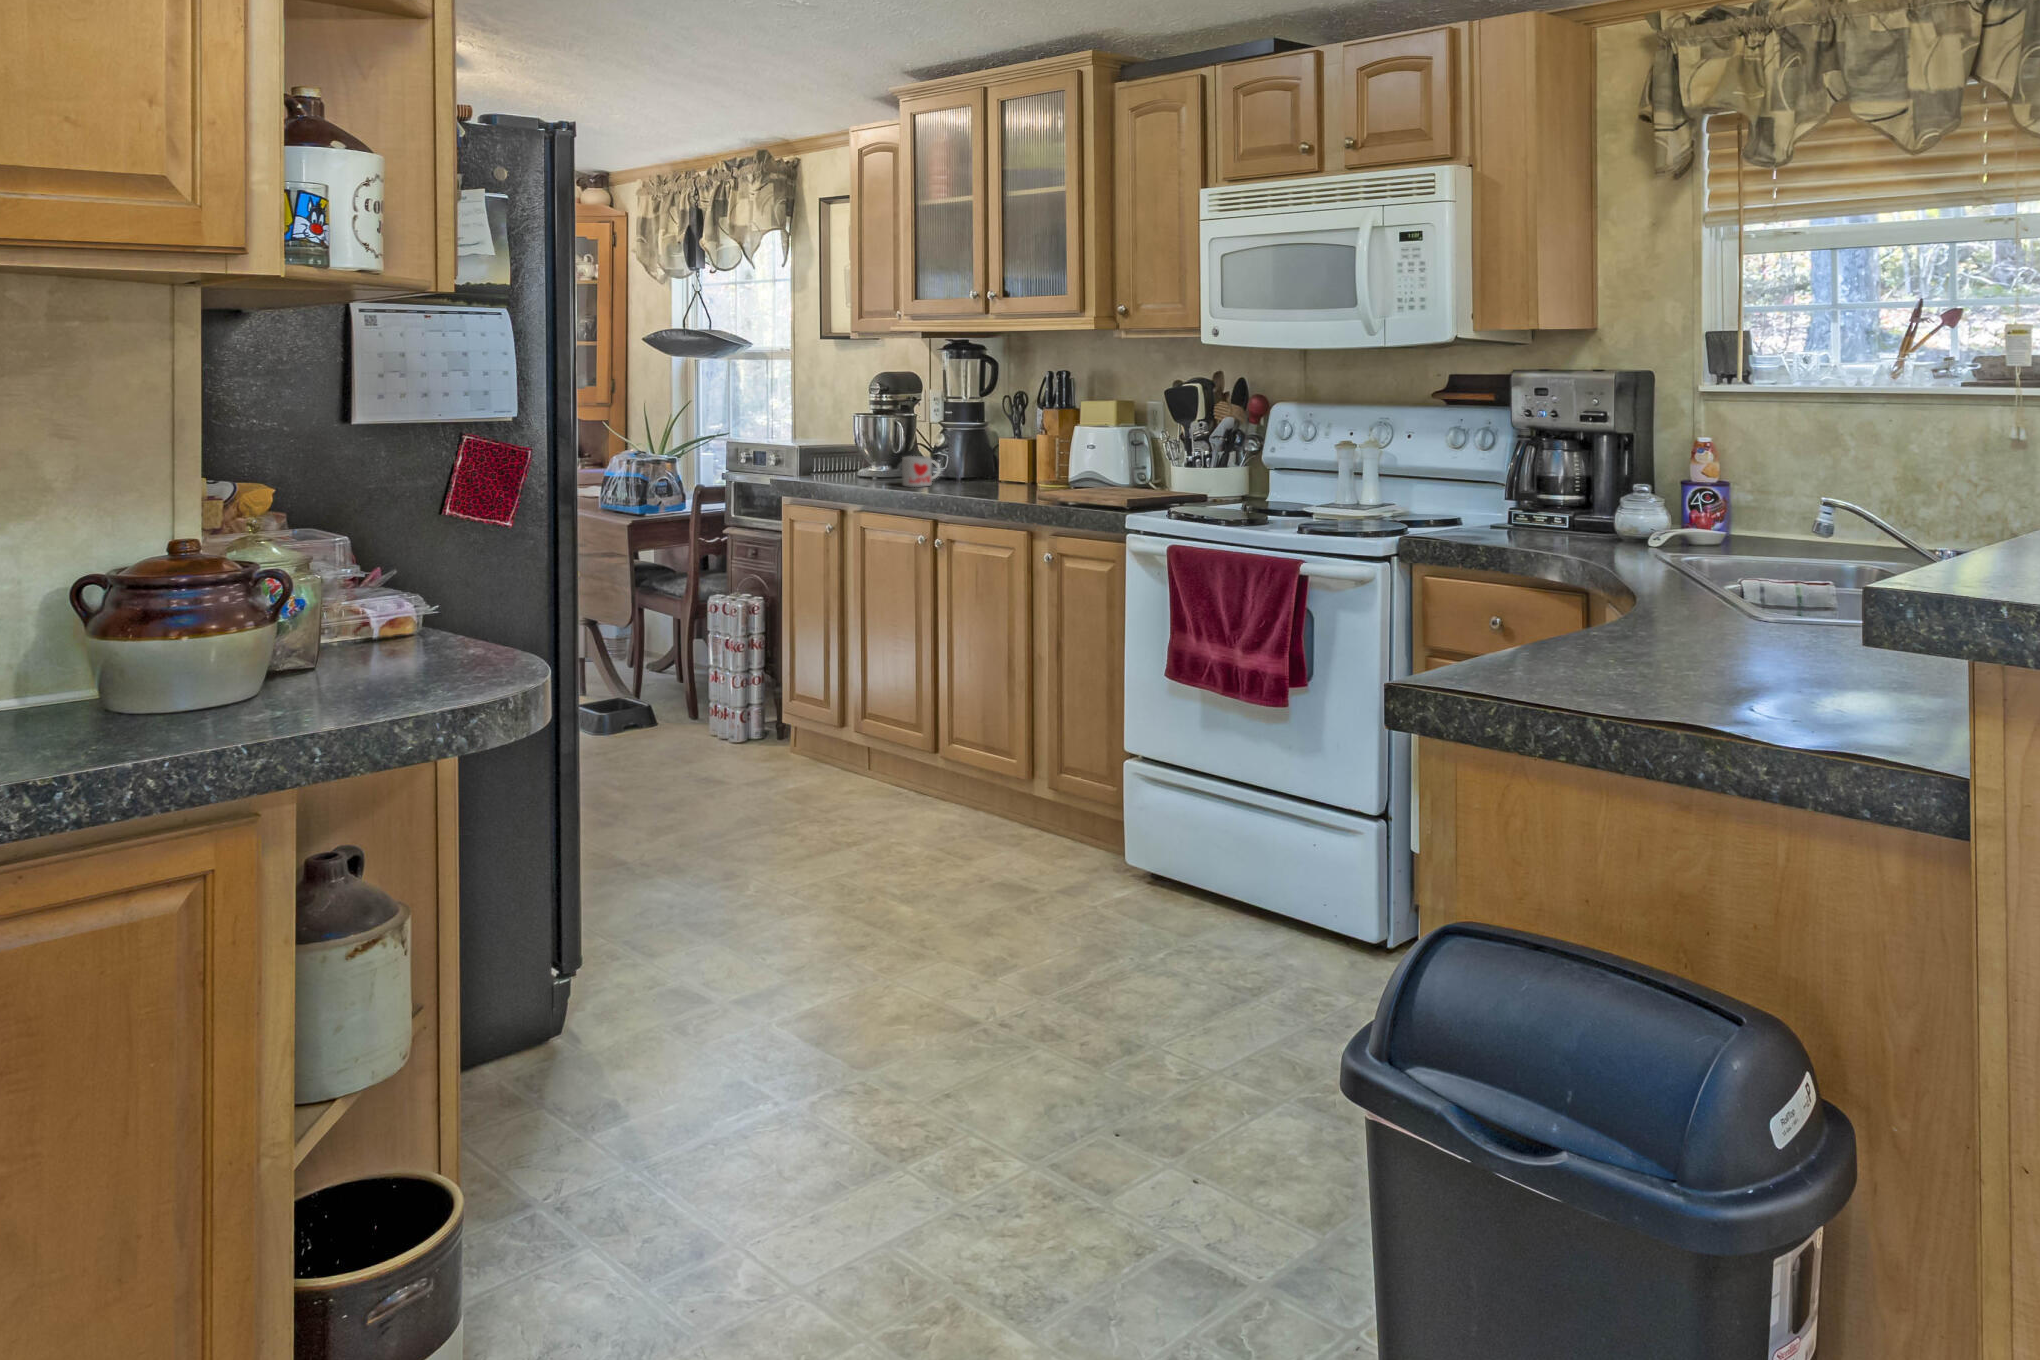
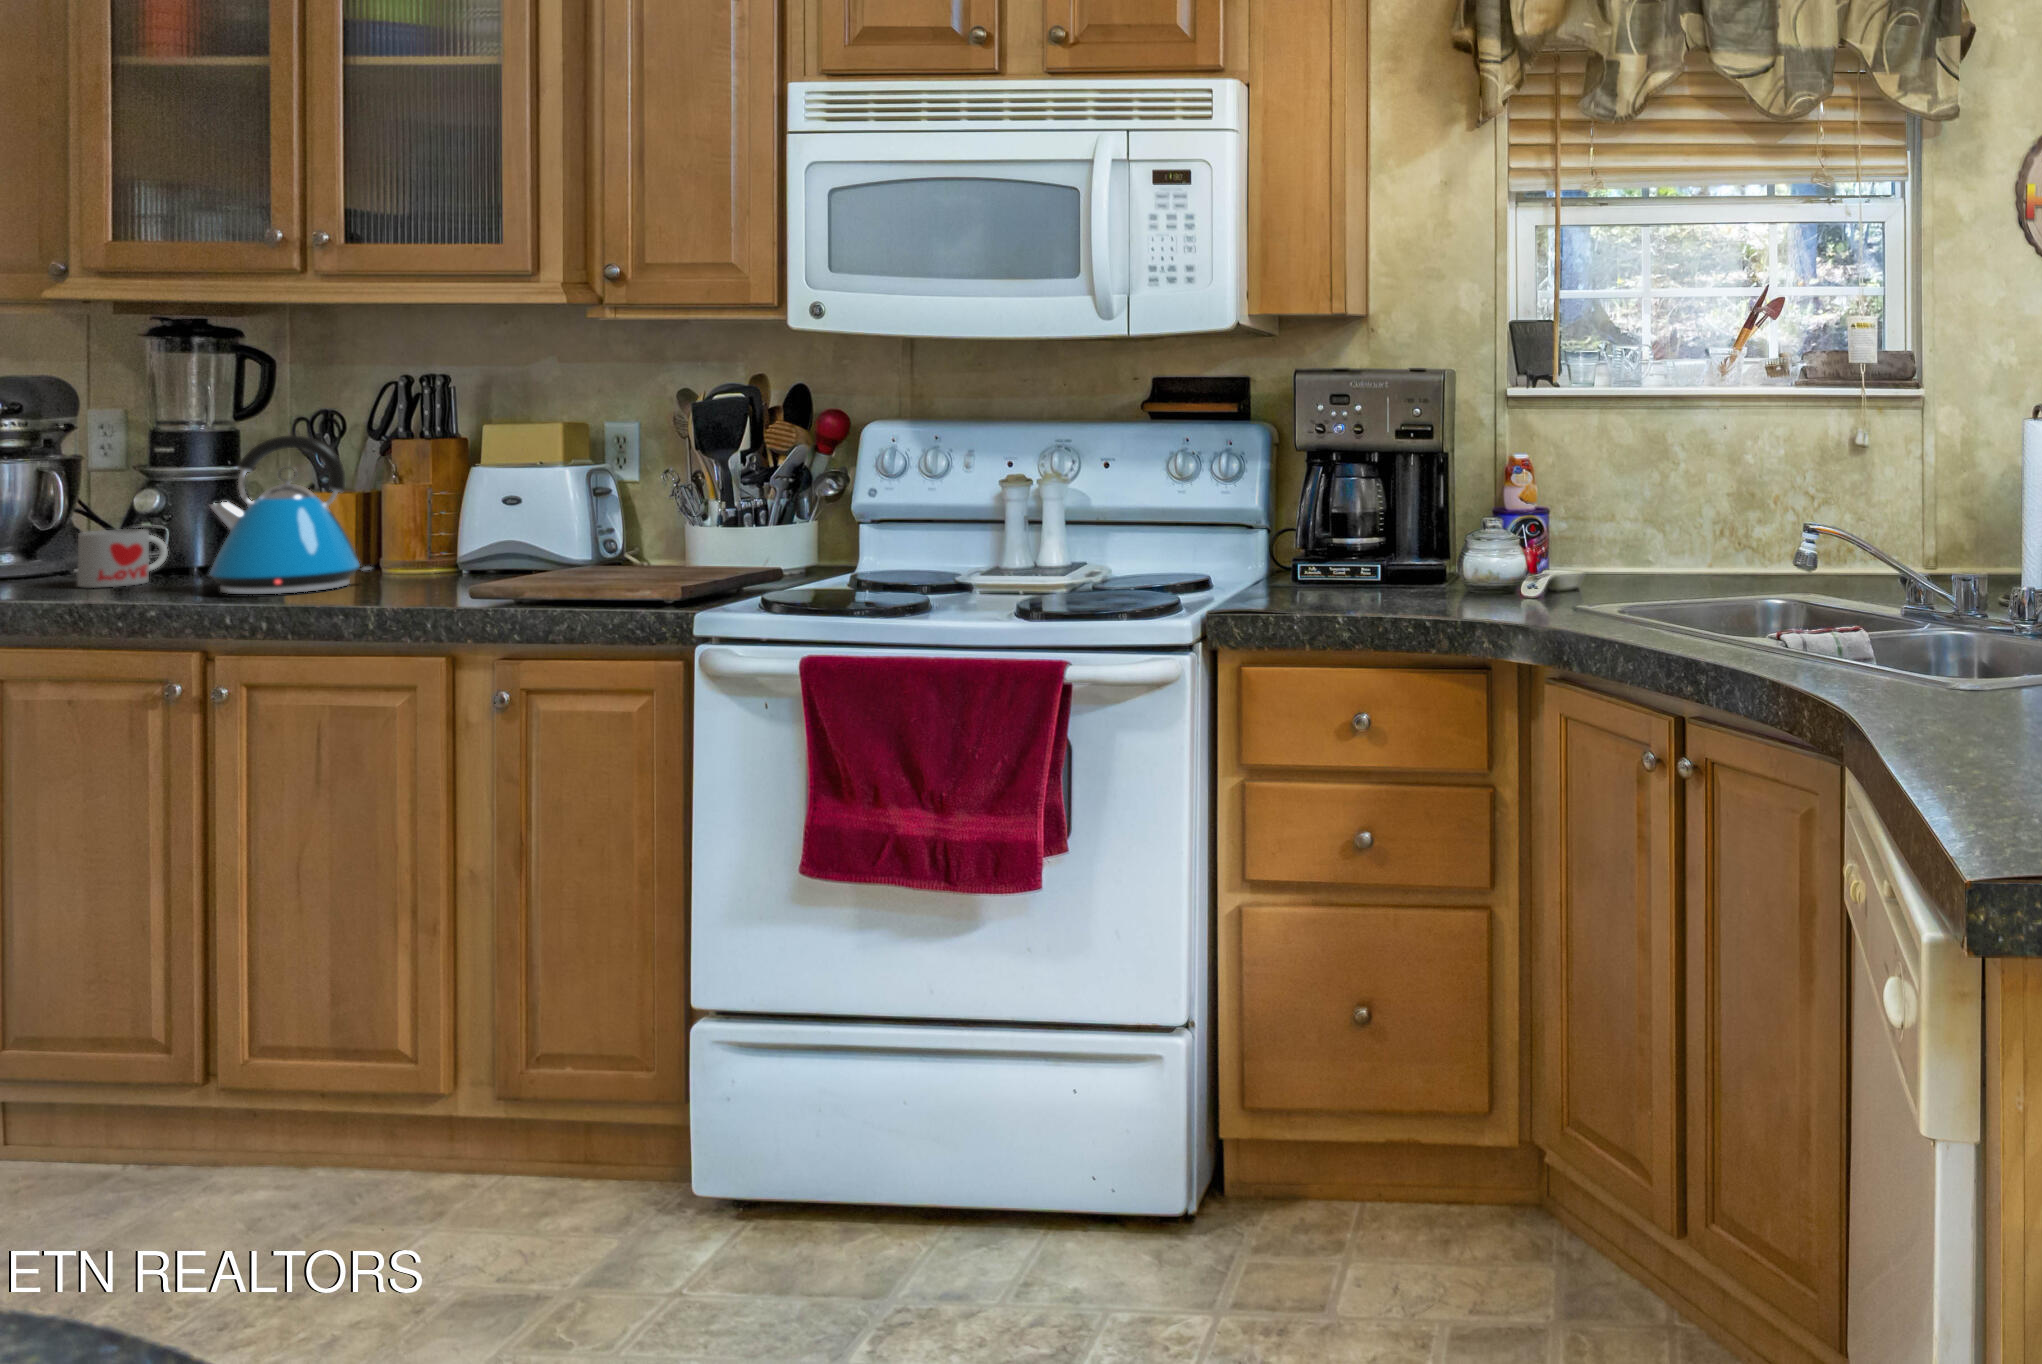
kettle: none [948,407,1021,495] -> present [210,435,372,595]

